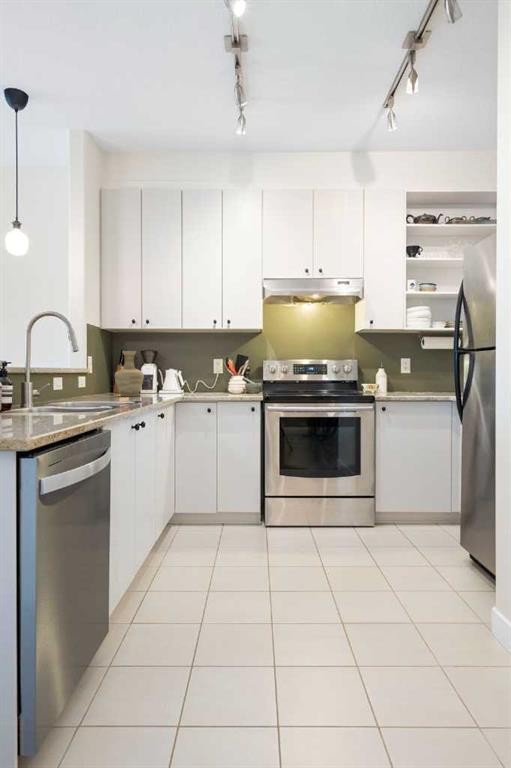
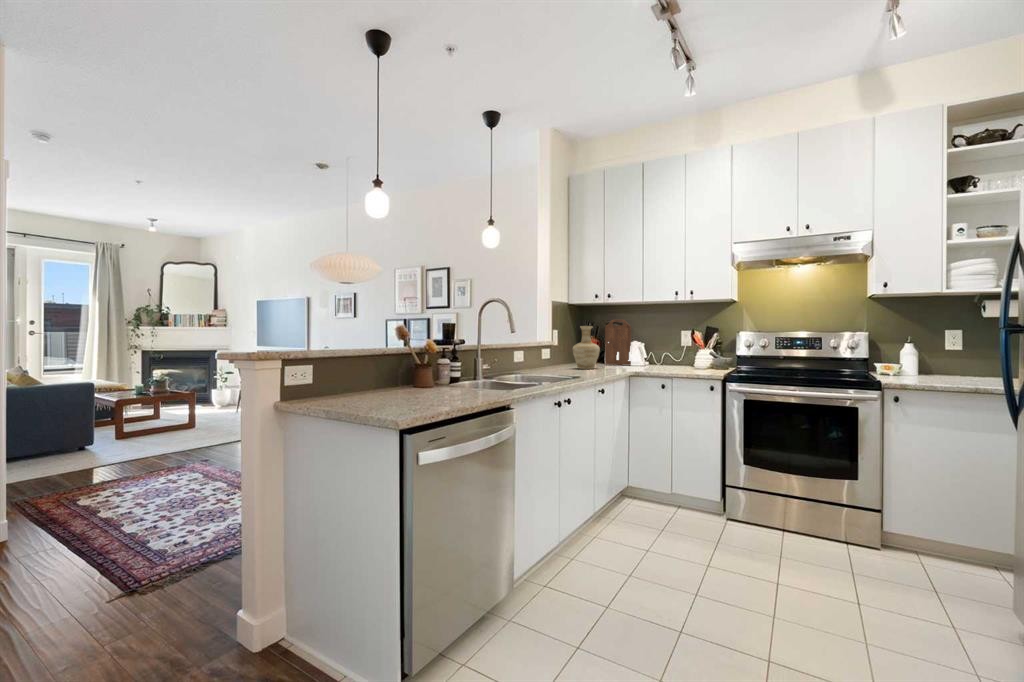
cutting board: none [142,347,169,393] -> present [605,320,631,365]

